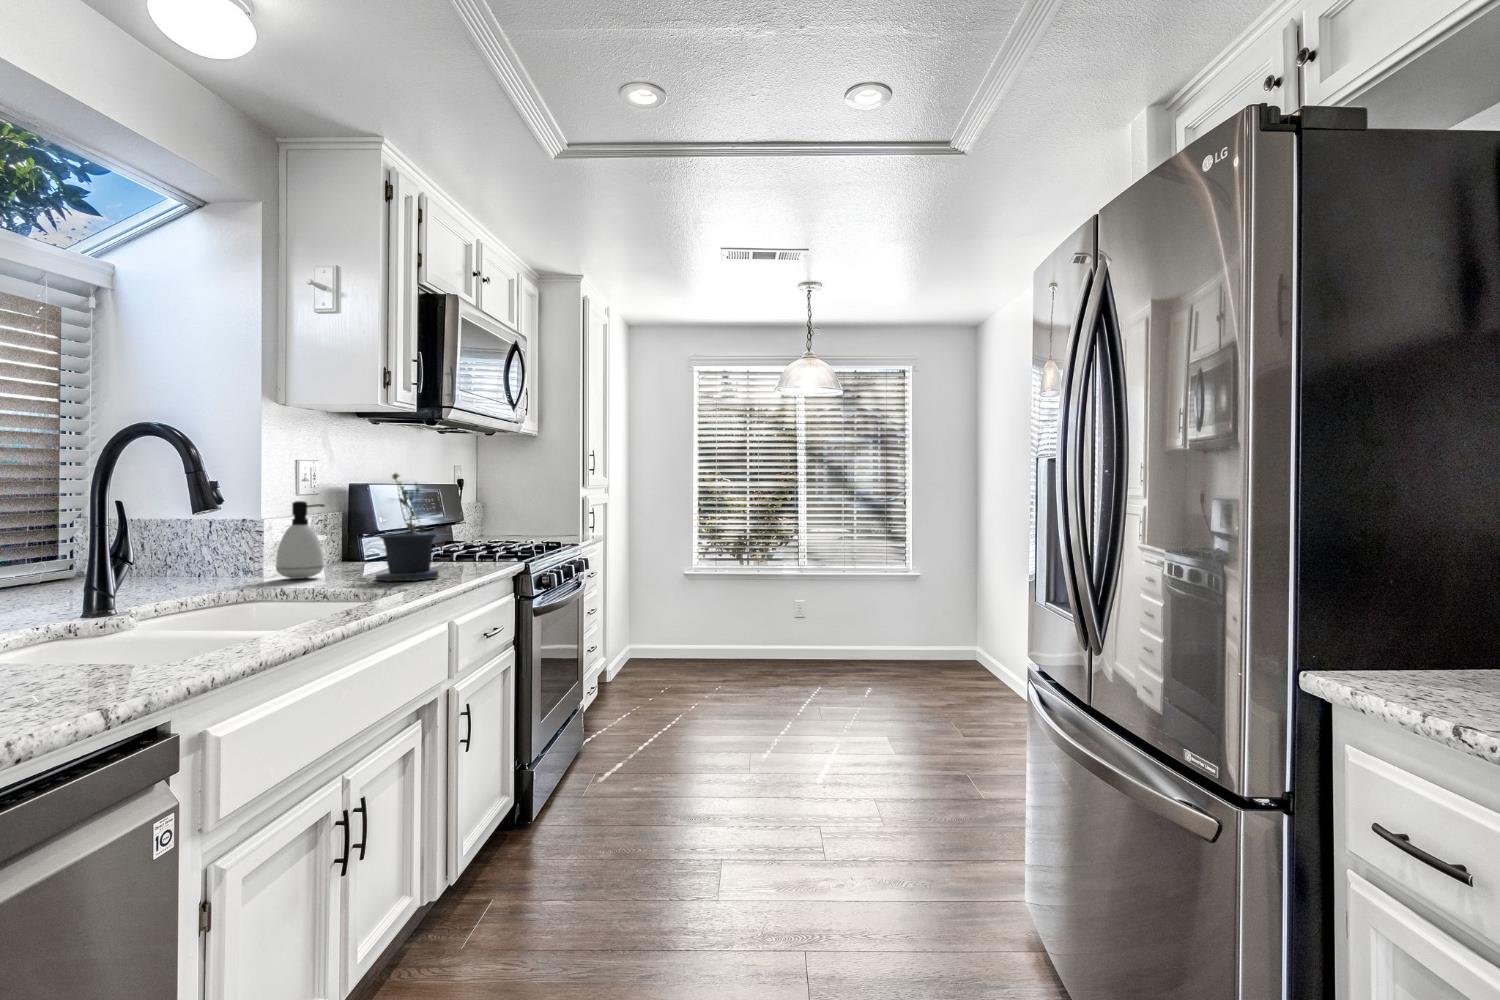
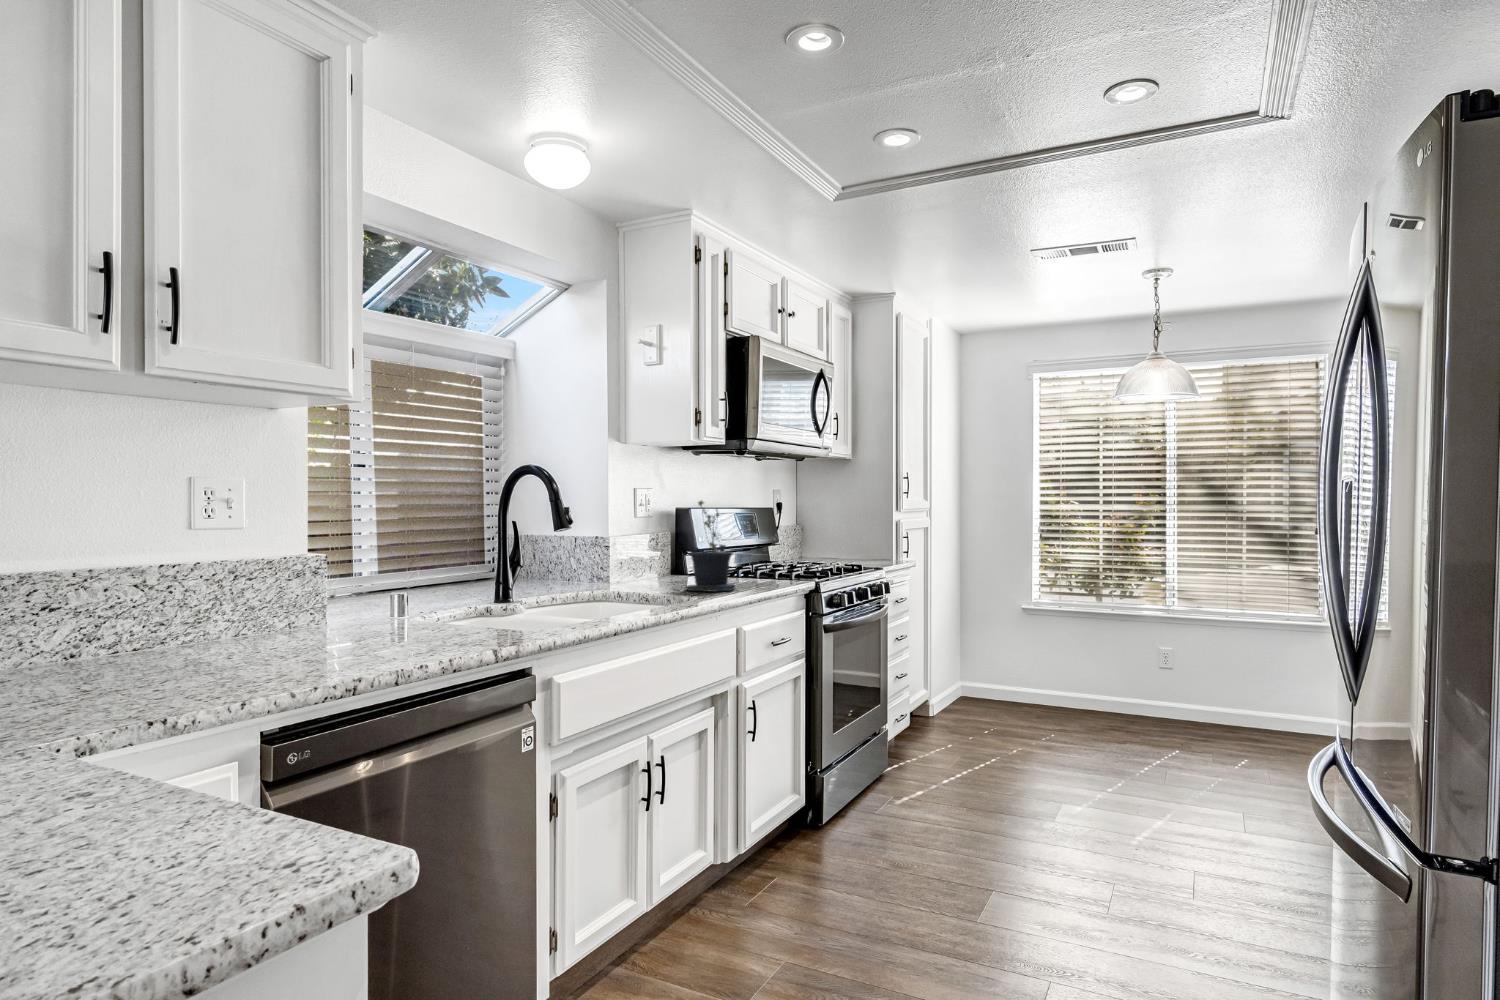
soap dispenser: present [276,501,324,579] -> none [615,523,650,587]

